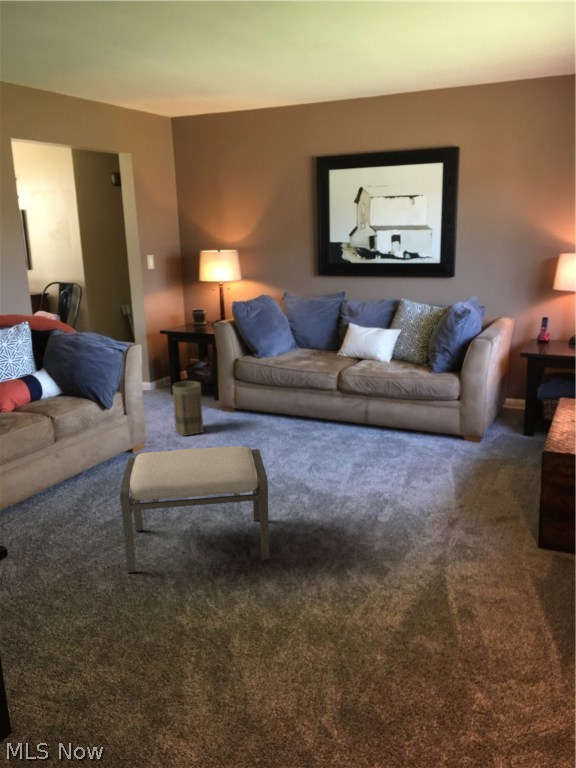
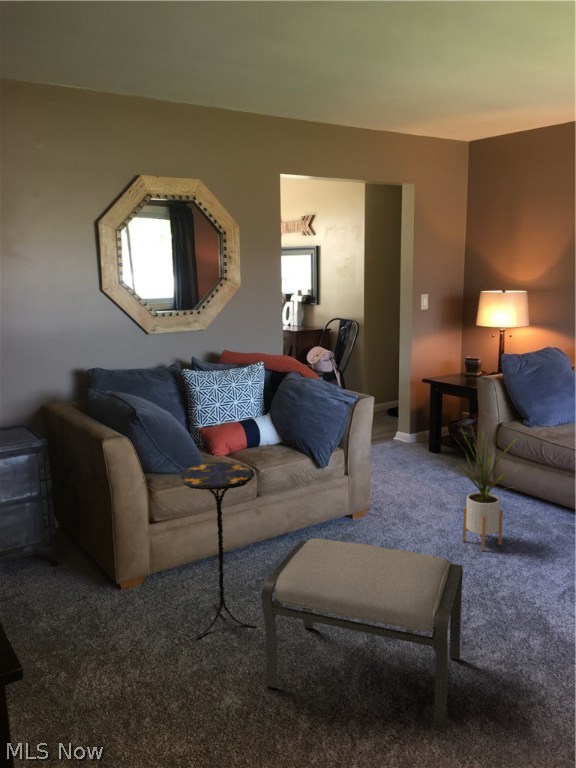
house plant: none [214,351,269,455] -> present [454,427,519,551]
basket: present [172,381,203,436] -> none [411,444,445,508]
side table: none [11,404,95,560] -> present [180,462,256,636]

